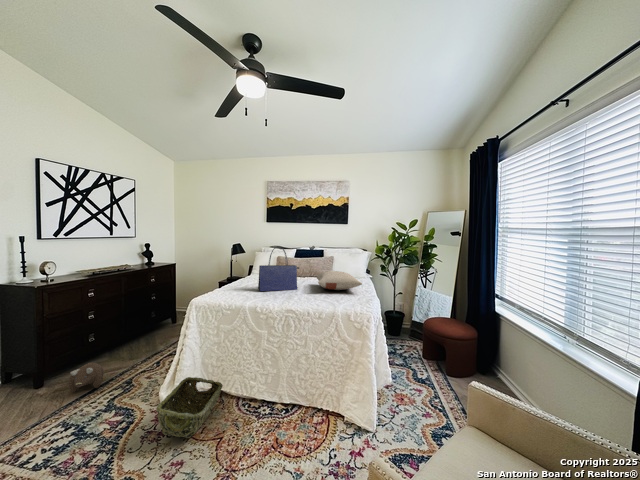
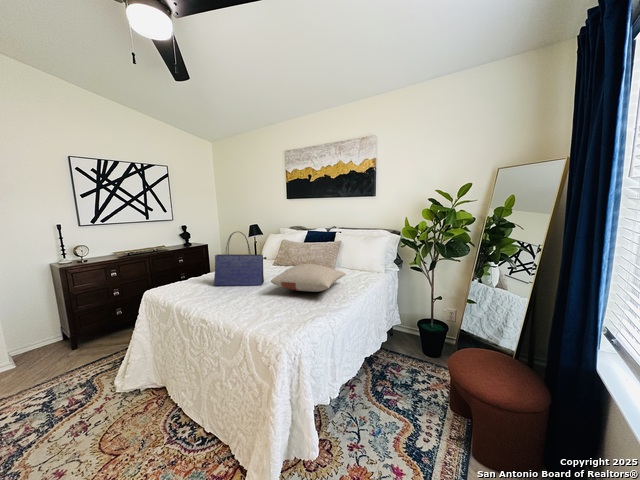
plush toy: present [69,362,104,392] -> none [70,337,109,360]
woven basket: present [156,377,223,438] -> none [55,373,156,448]

